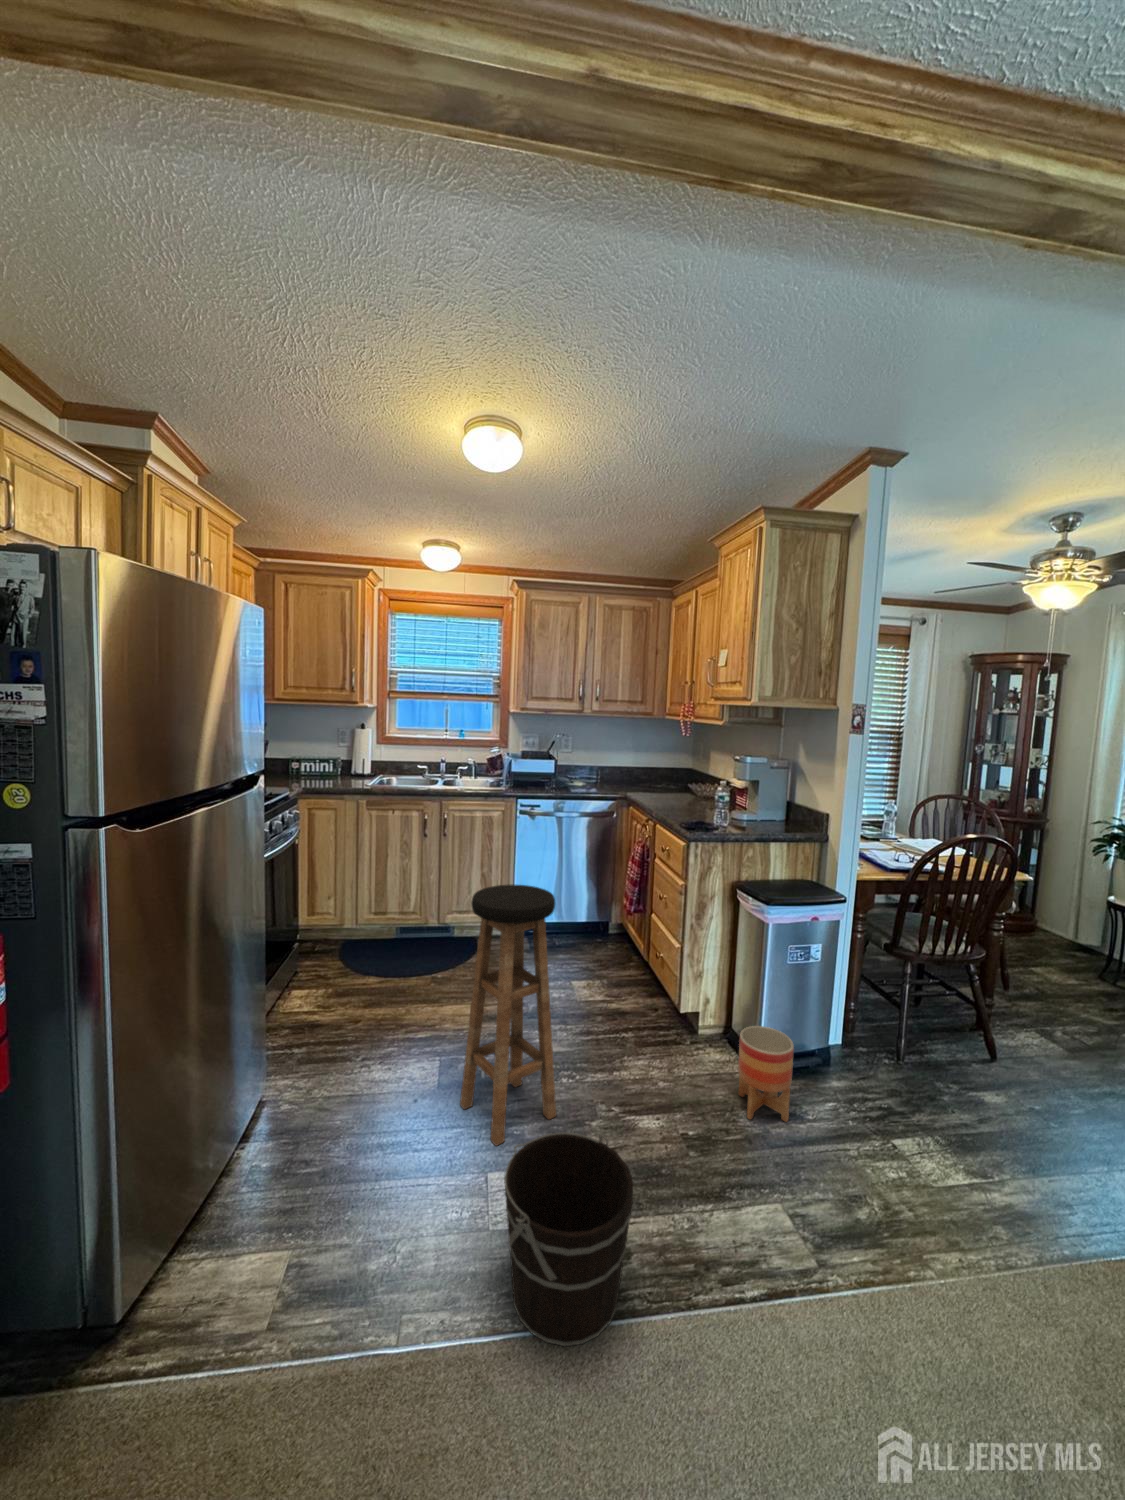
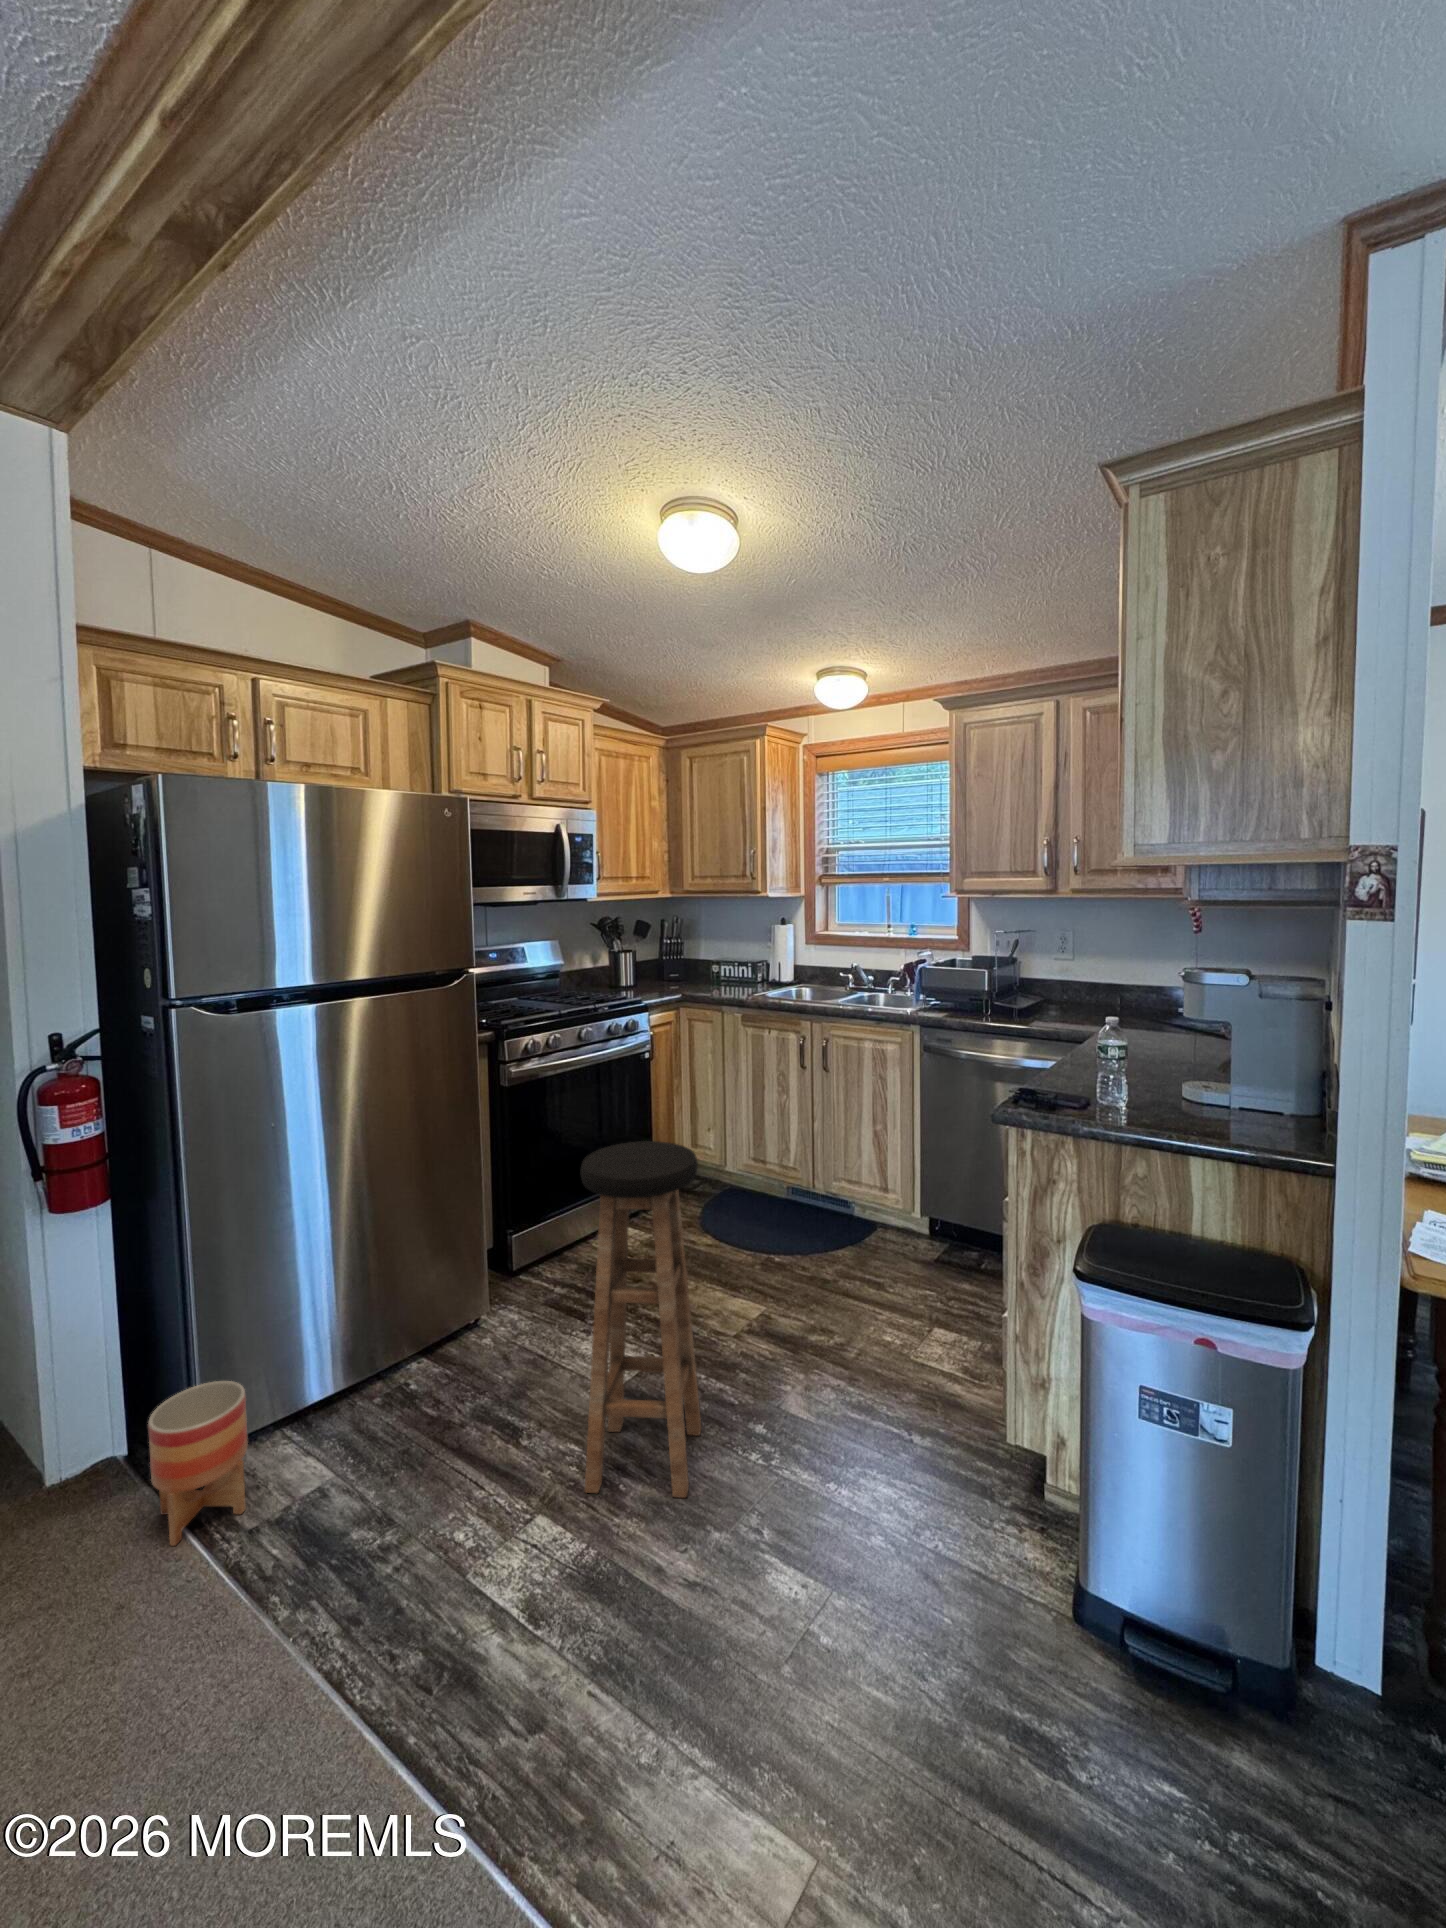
planter: present [738,1026,794,1122] -> present [148,1381,248,1546]
bucket: present [504,1133,633,1346] -> none [332,1480,534,1789]

